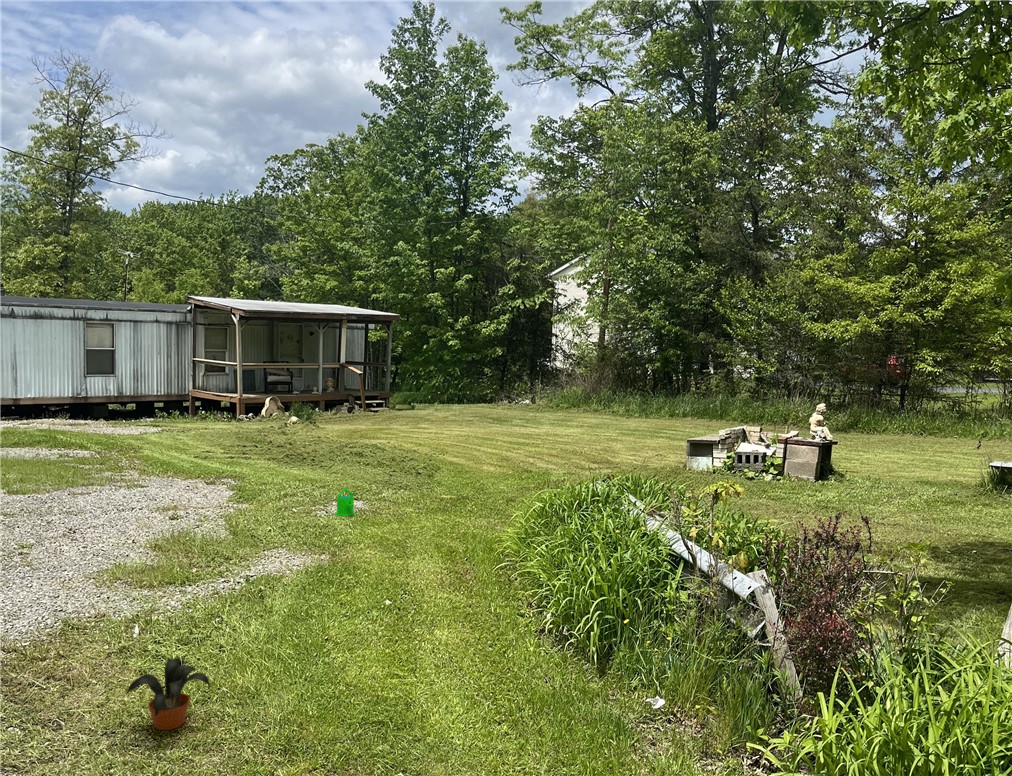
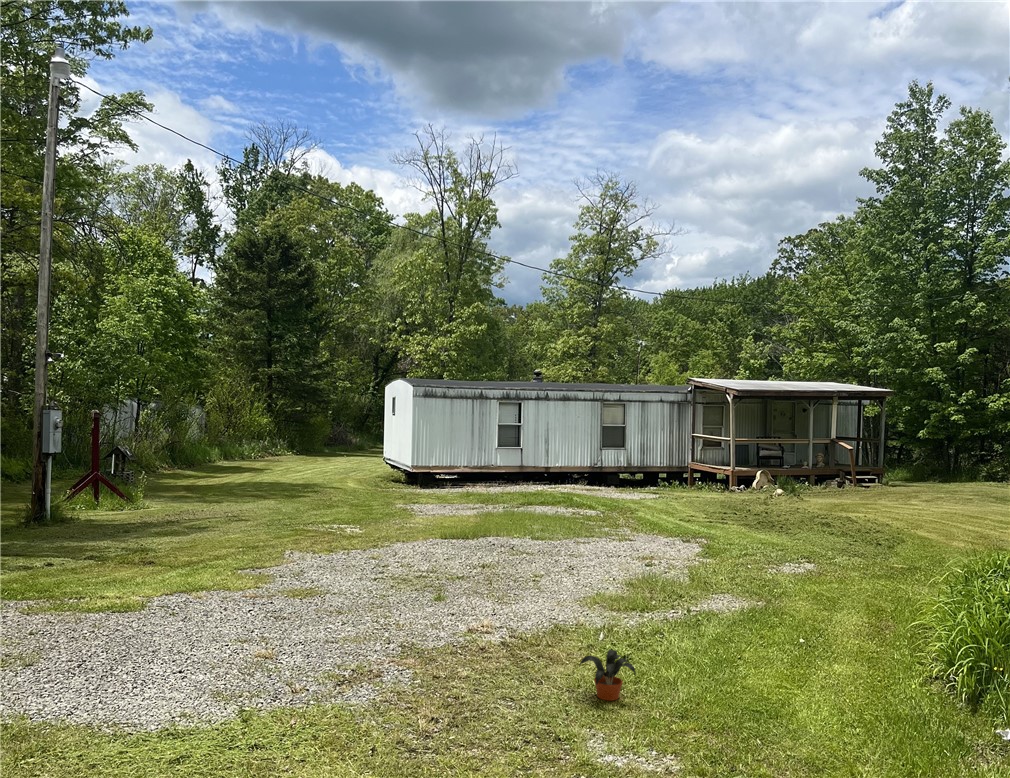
watering can: present [336,489,355,516] -> none [791,559,812,586]

